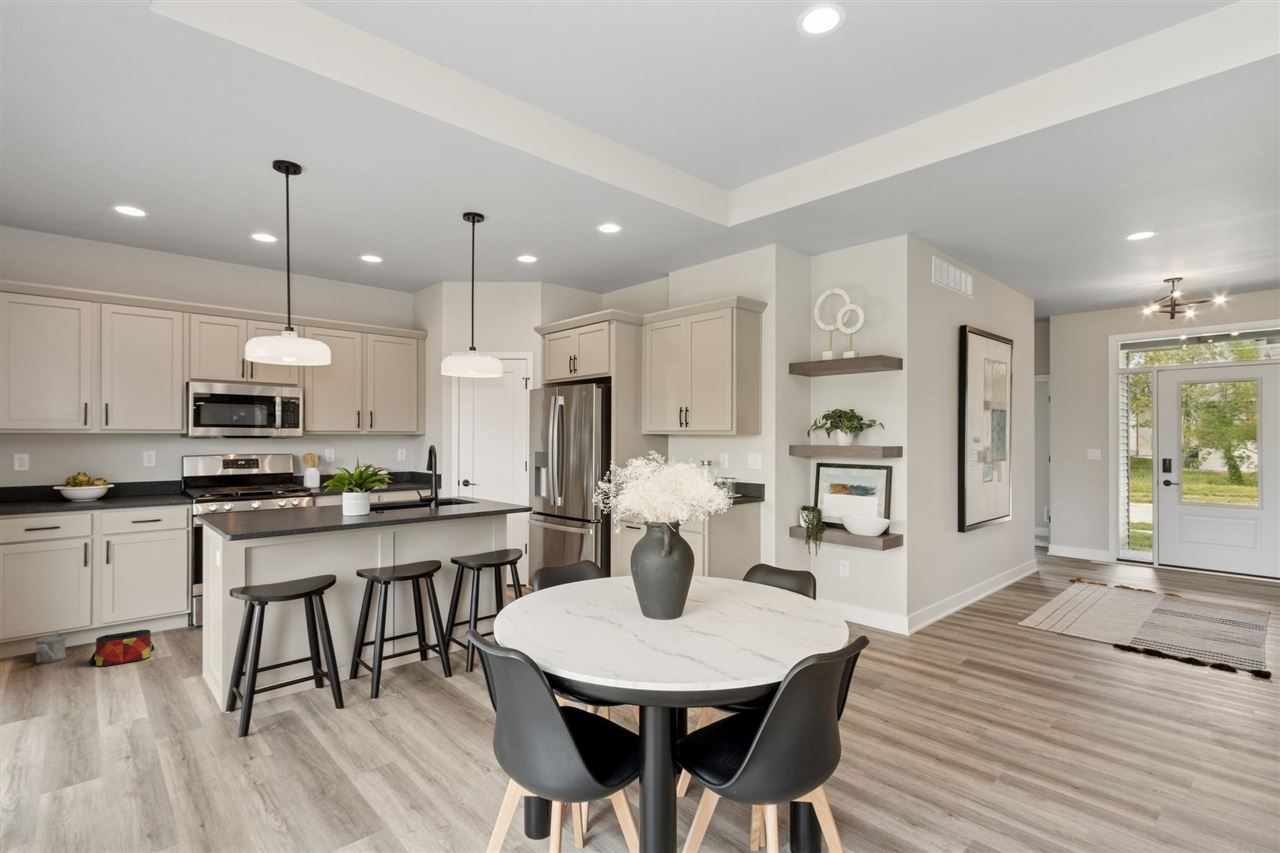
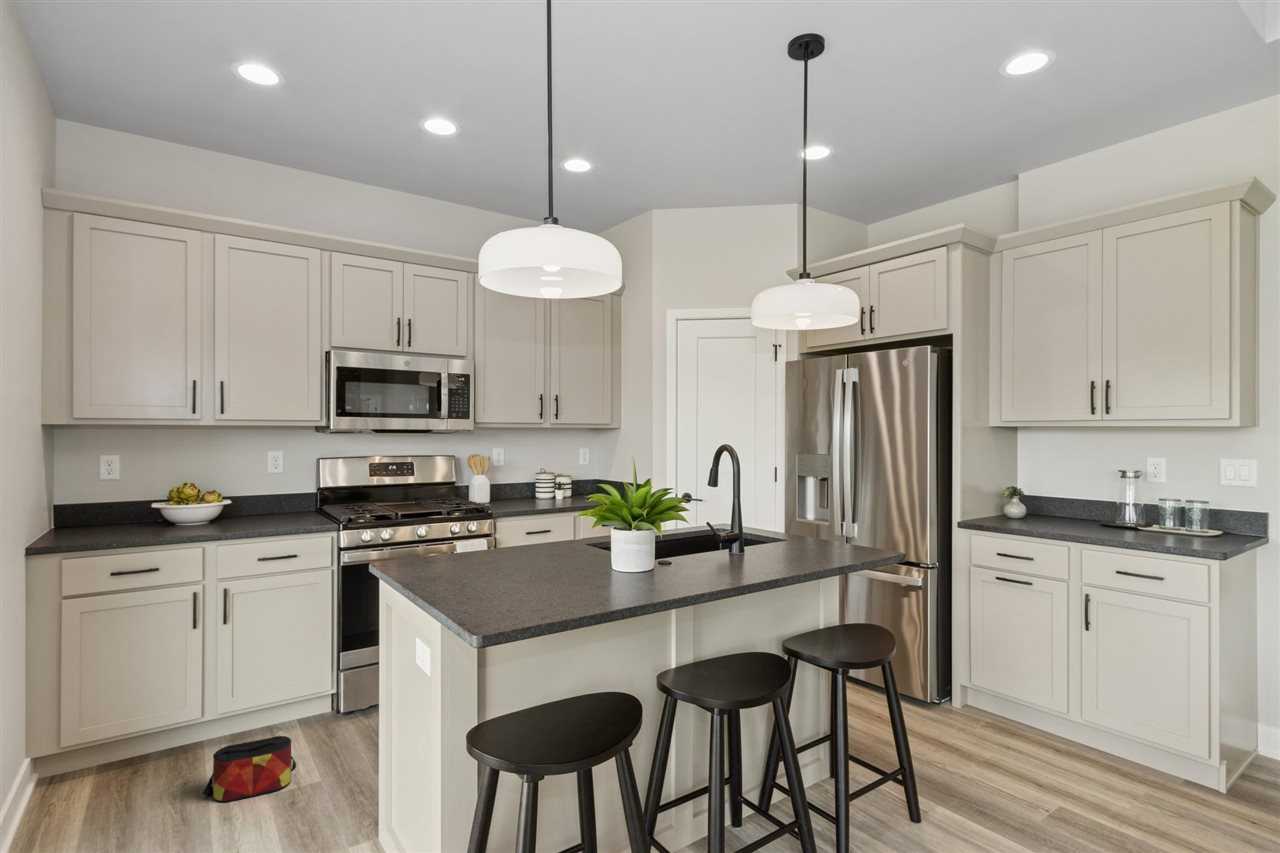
watering can: present [36,632,67,663] -> none [127,730,171,787]

